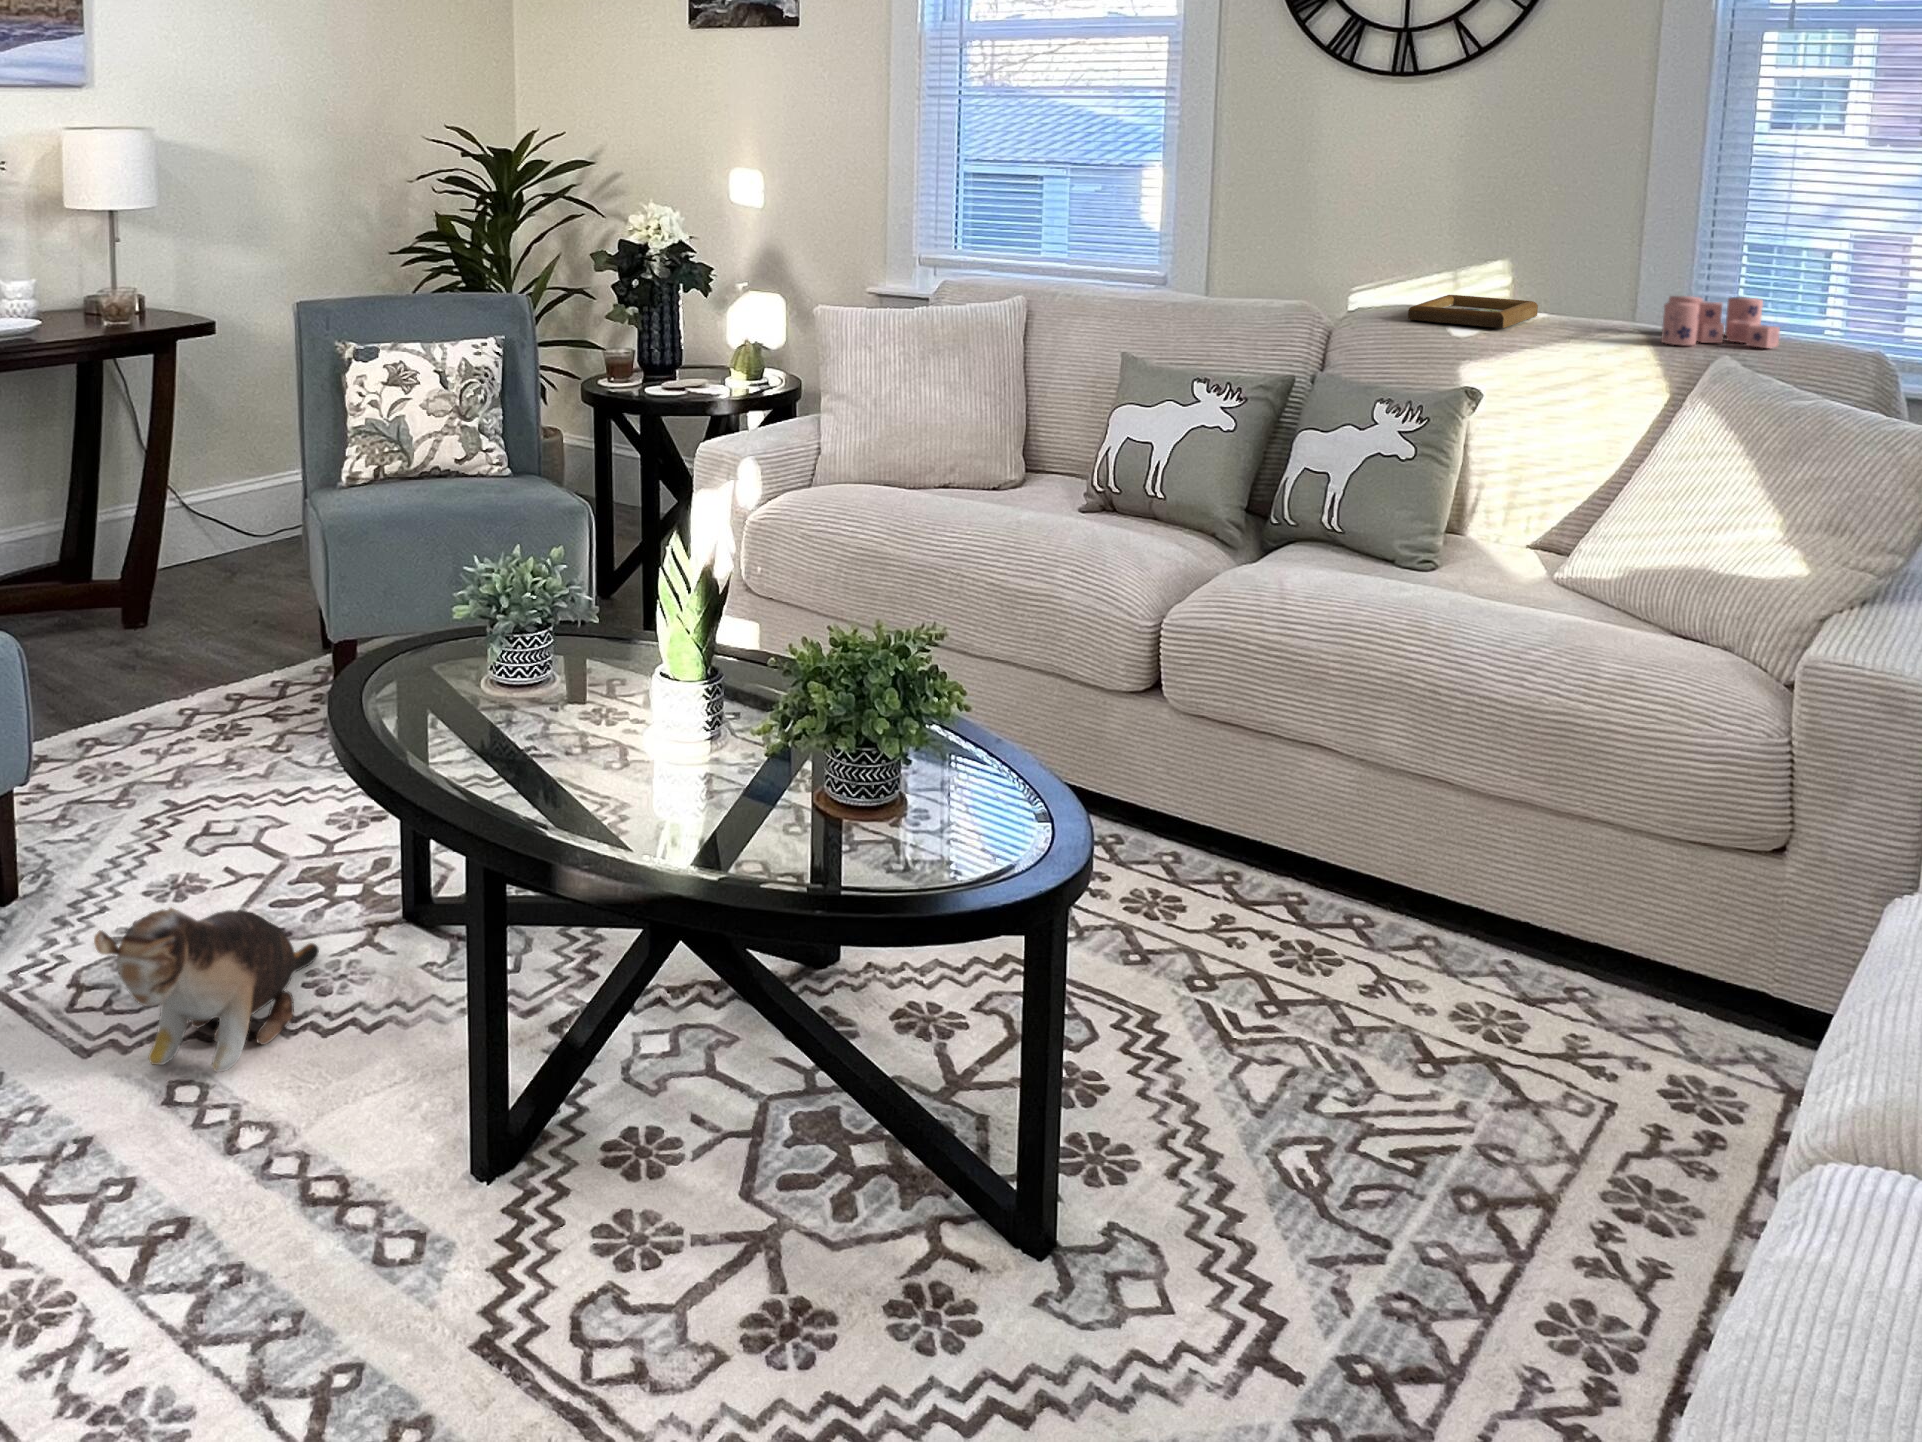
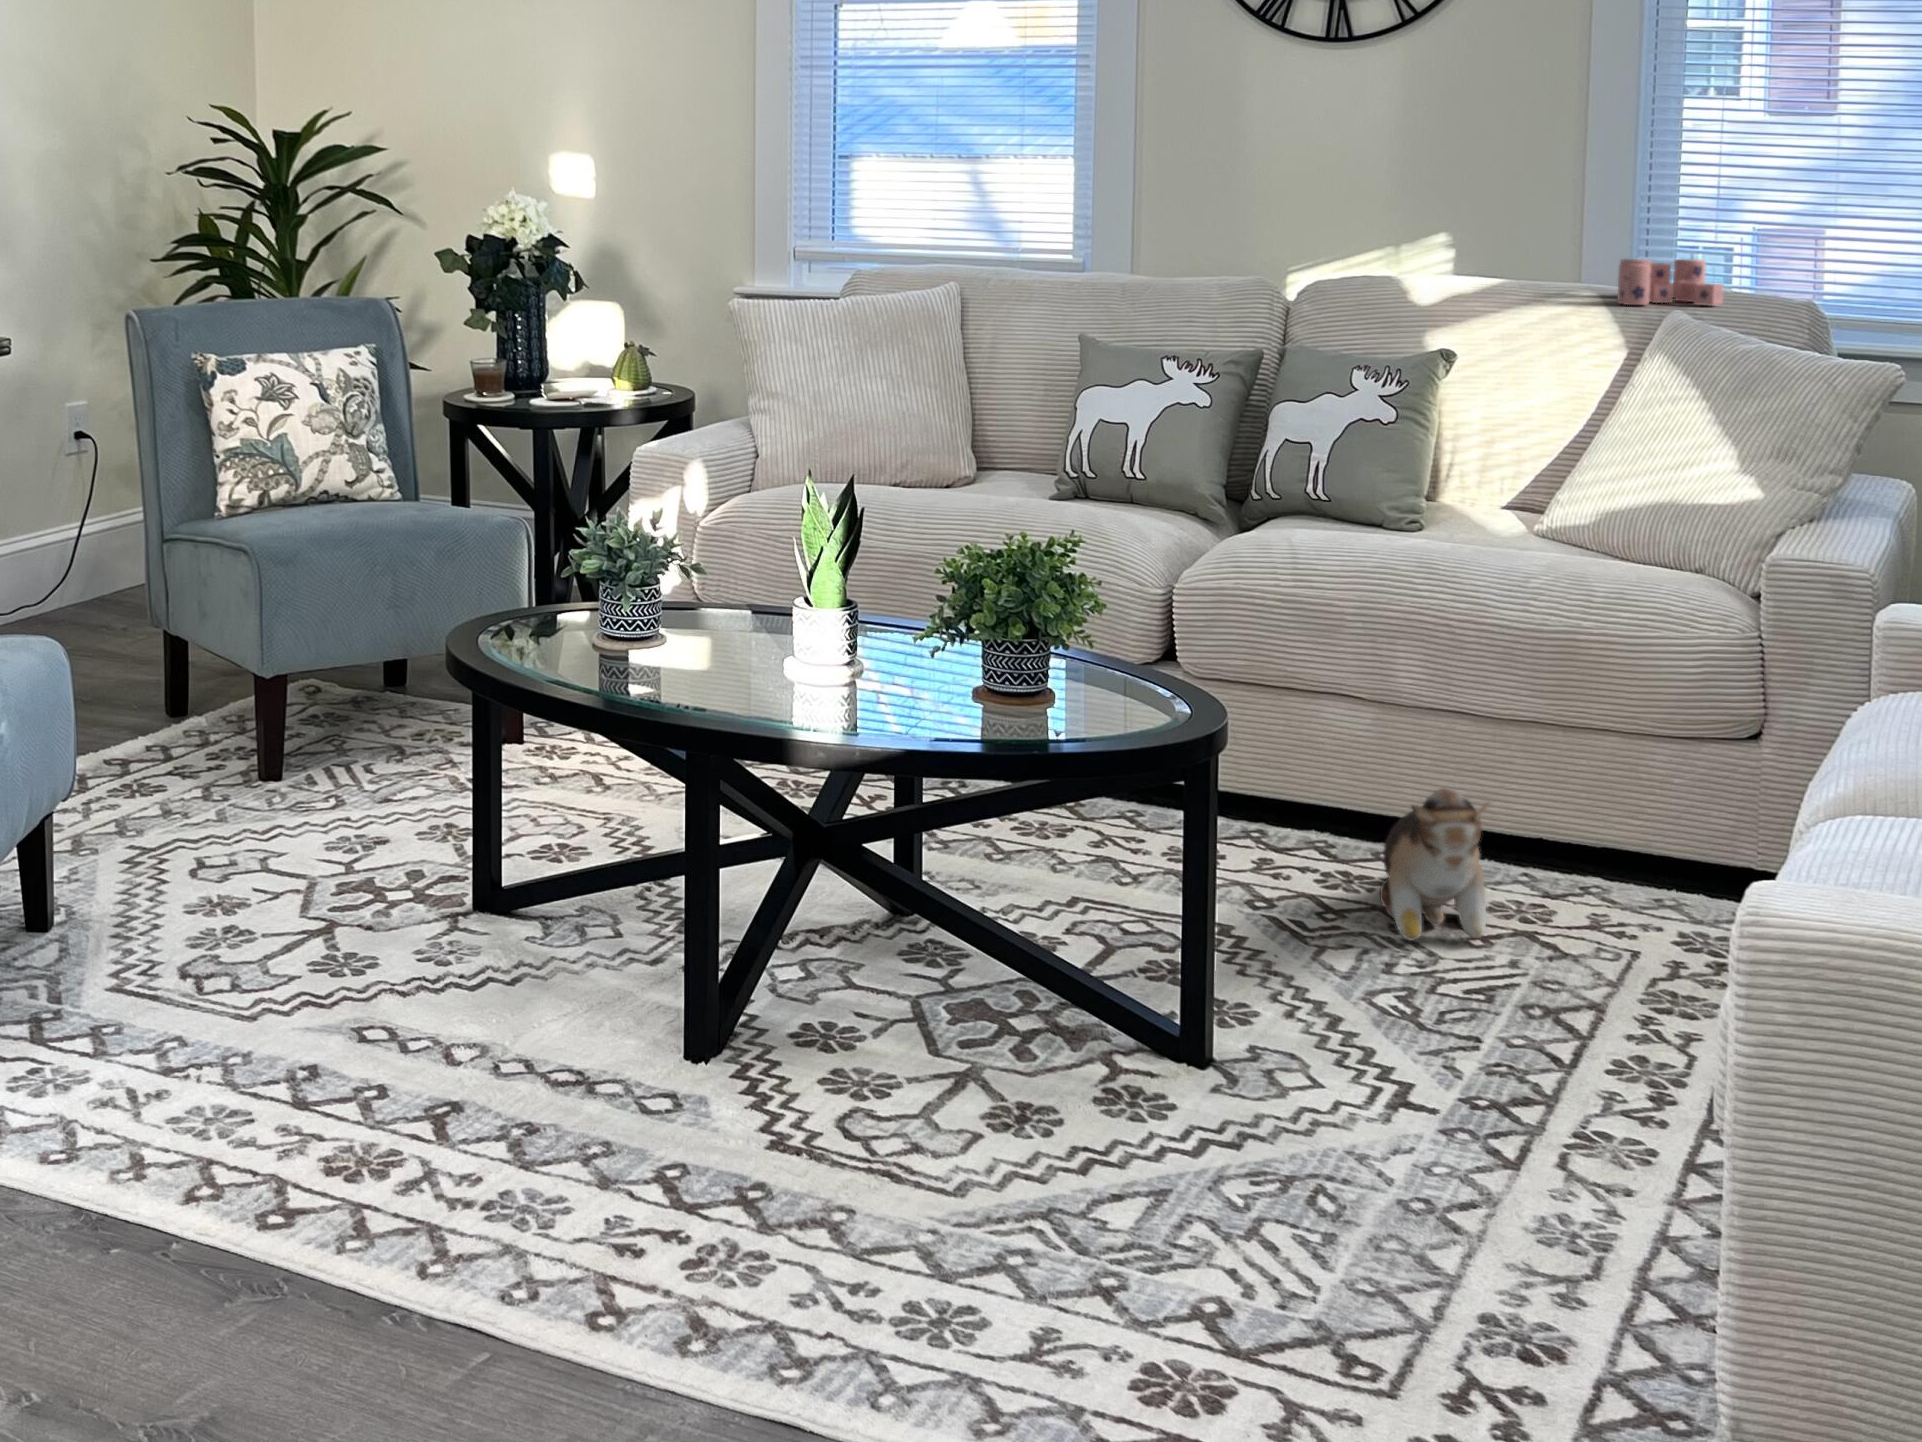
picture frame: present [1408,295,1538,328] -> none [1373,268,1494,296]
plush toy: present [94,908,319,1072] -> present [1380,788,1489,941]

